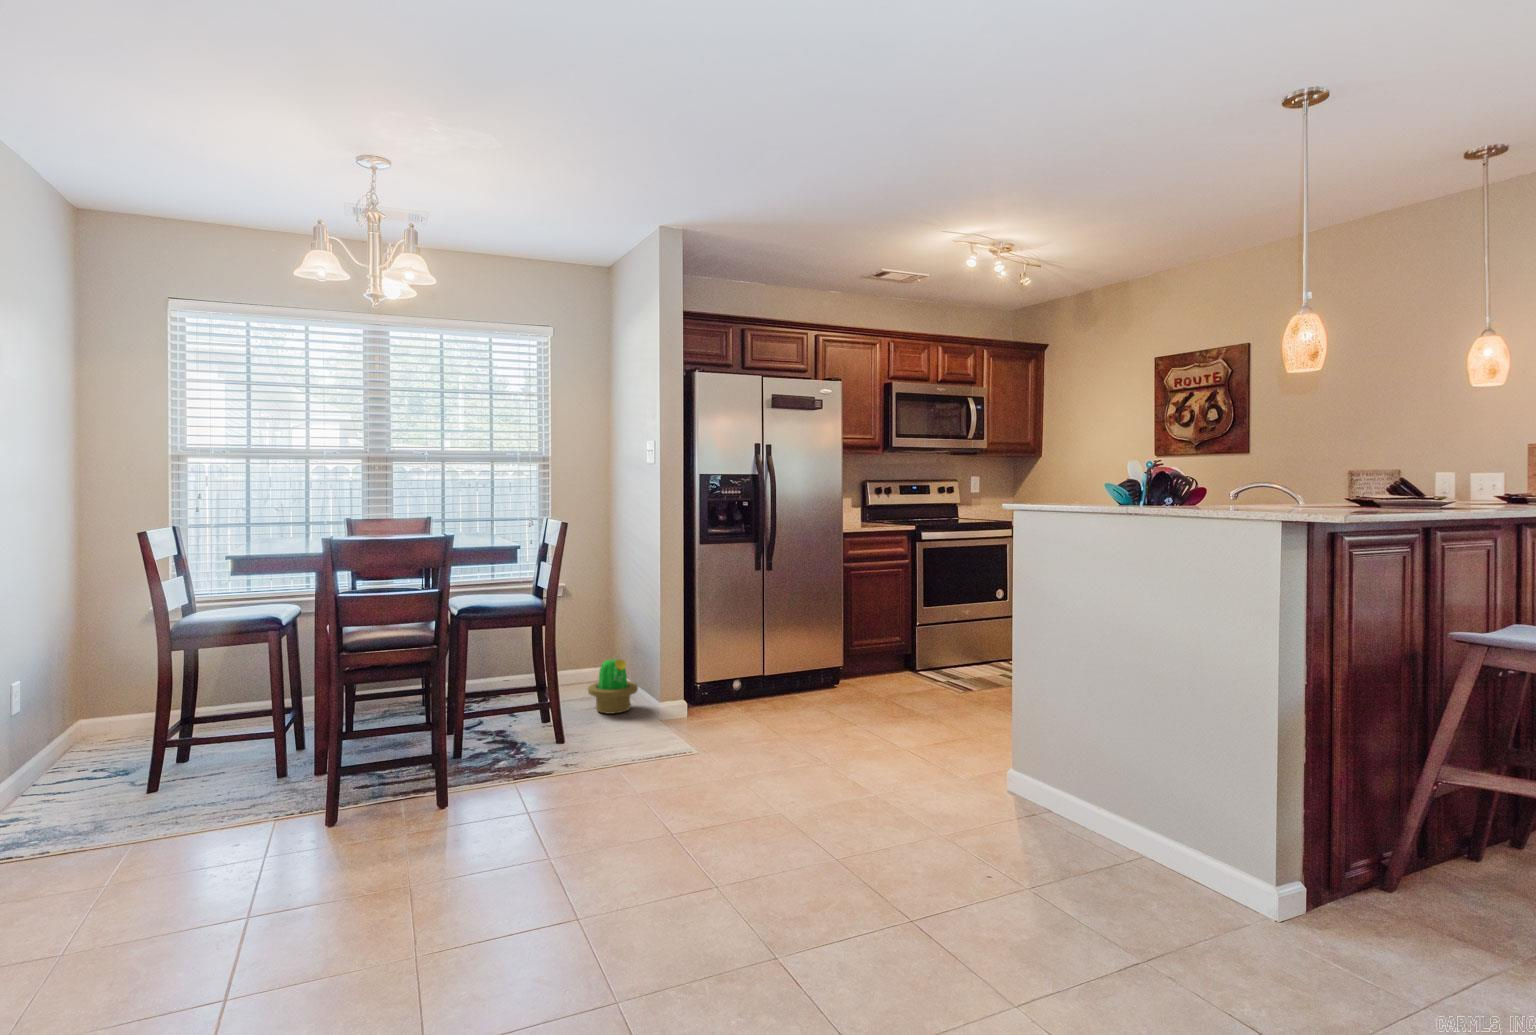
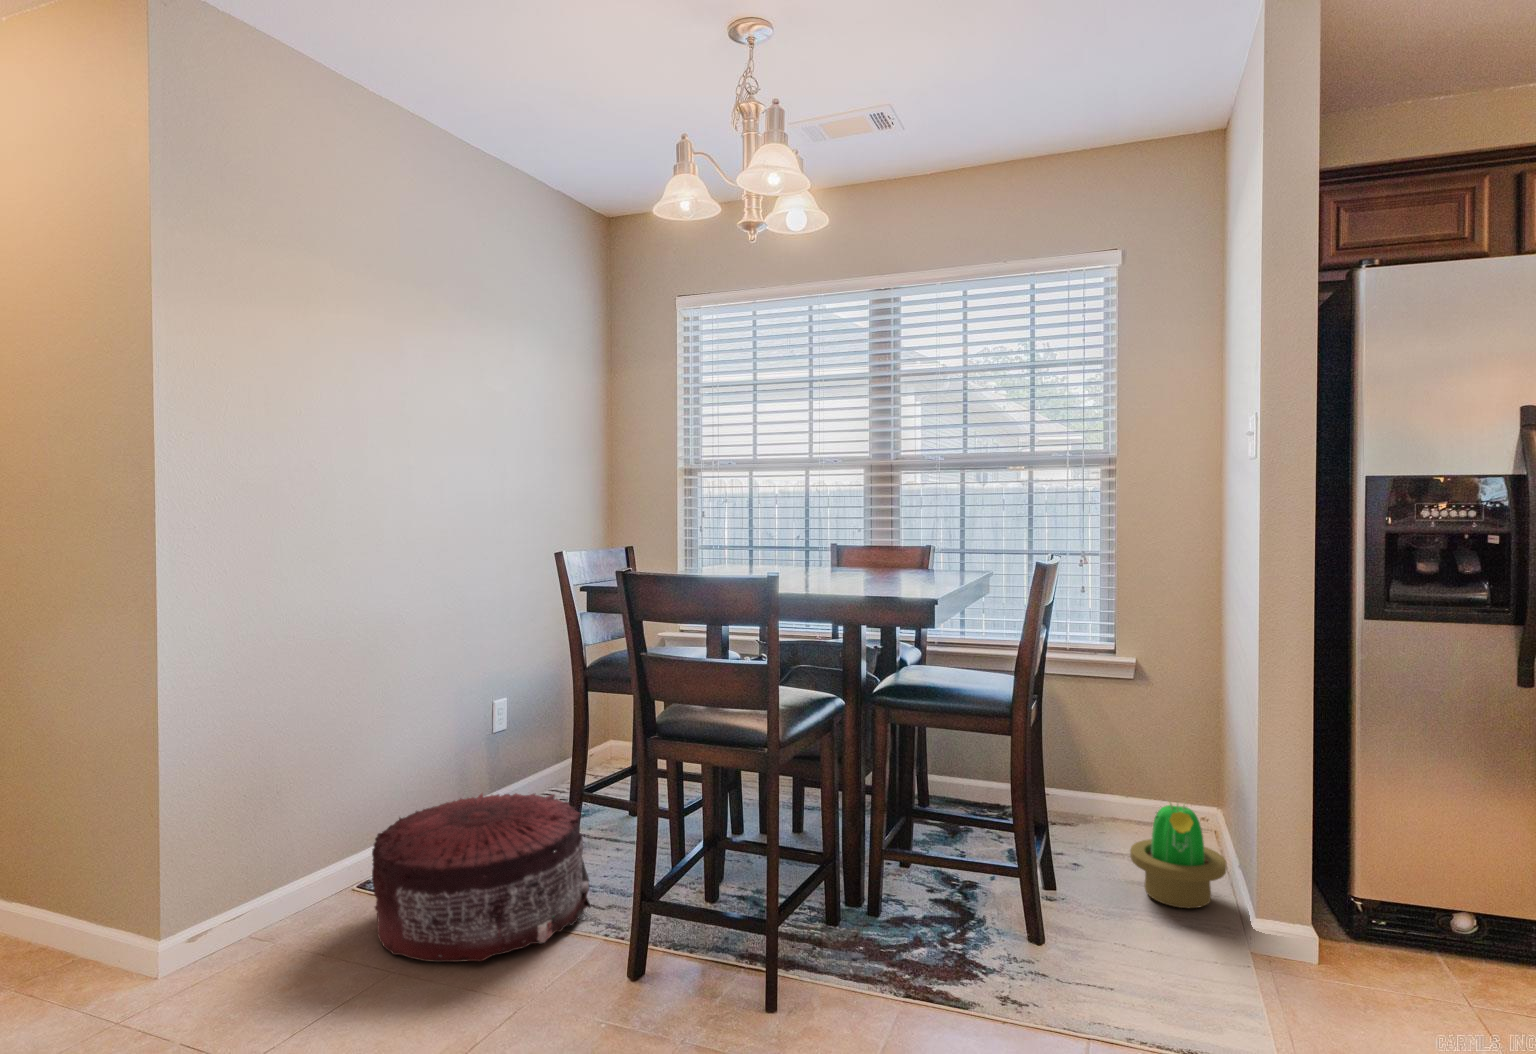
pouf: none [35,735,250,876] -> present [372,793,590,962]

